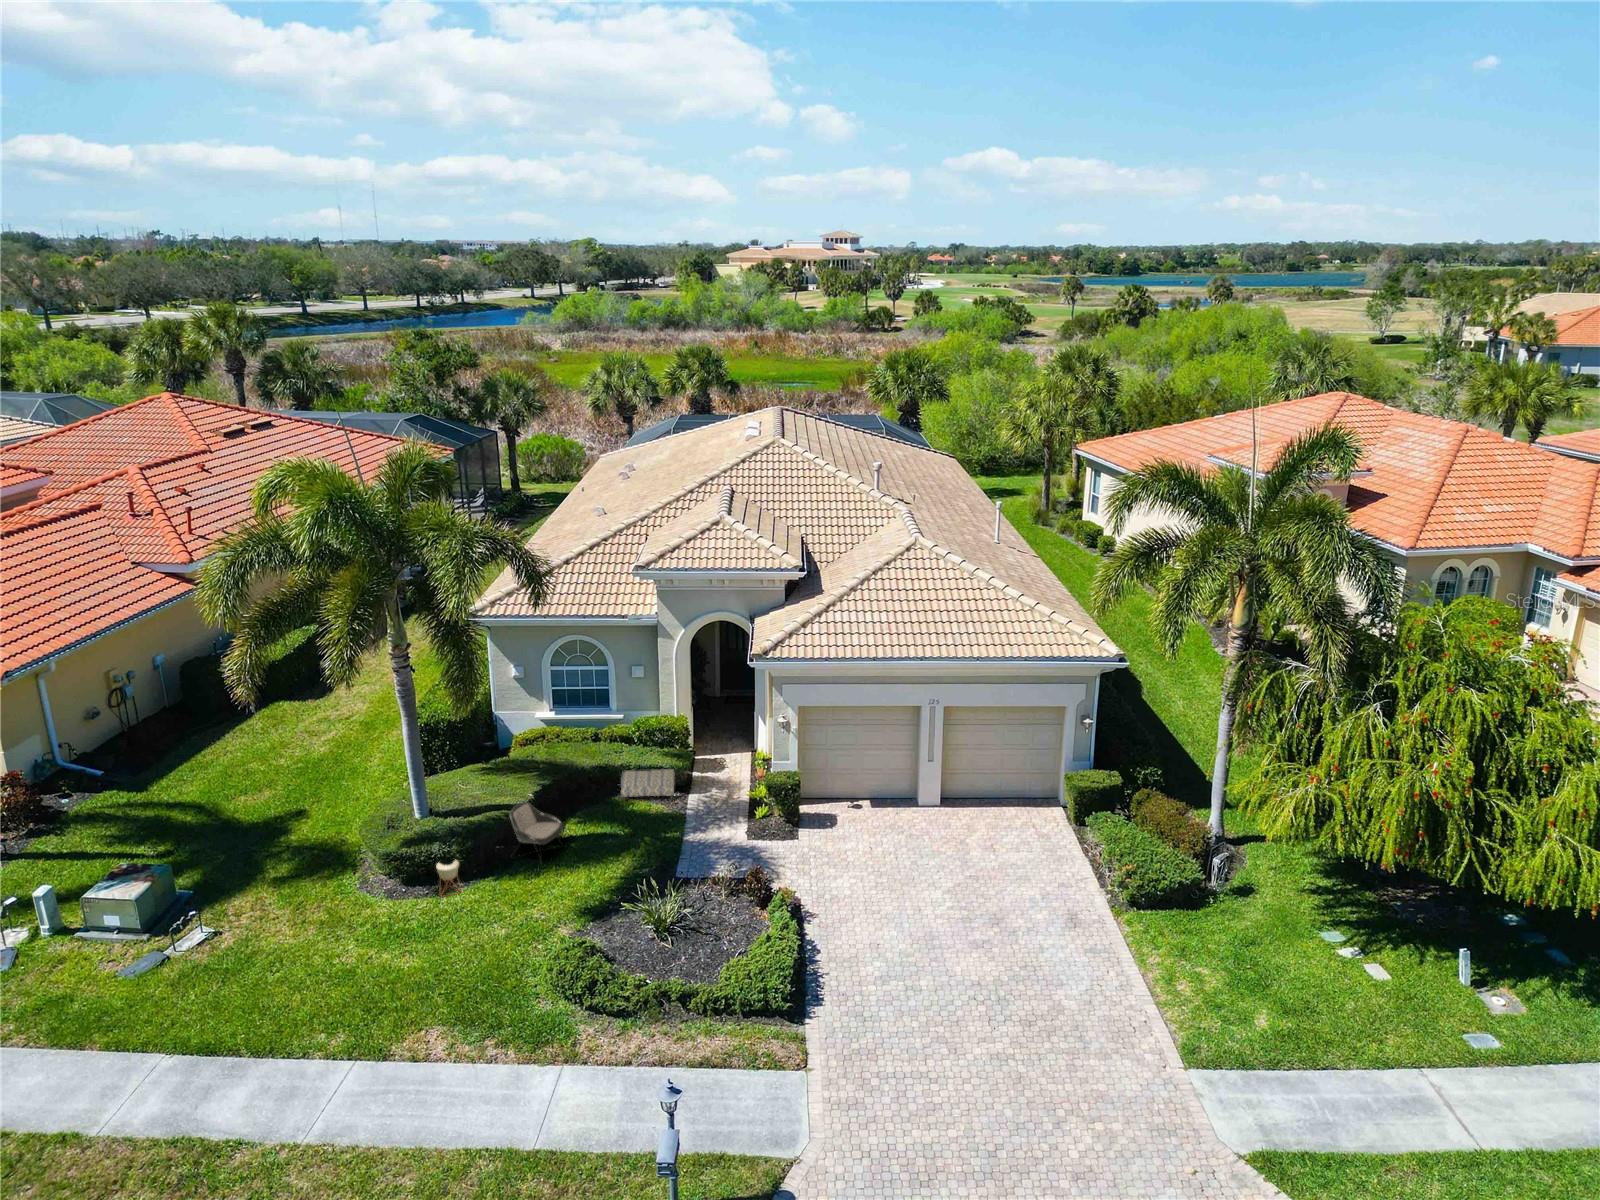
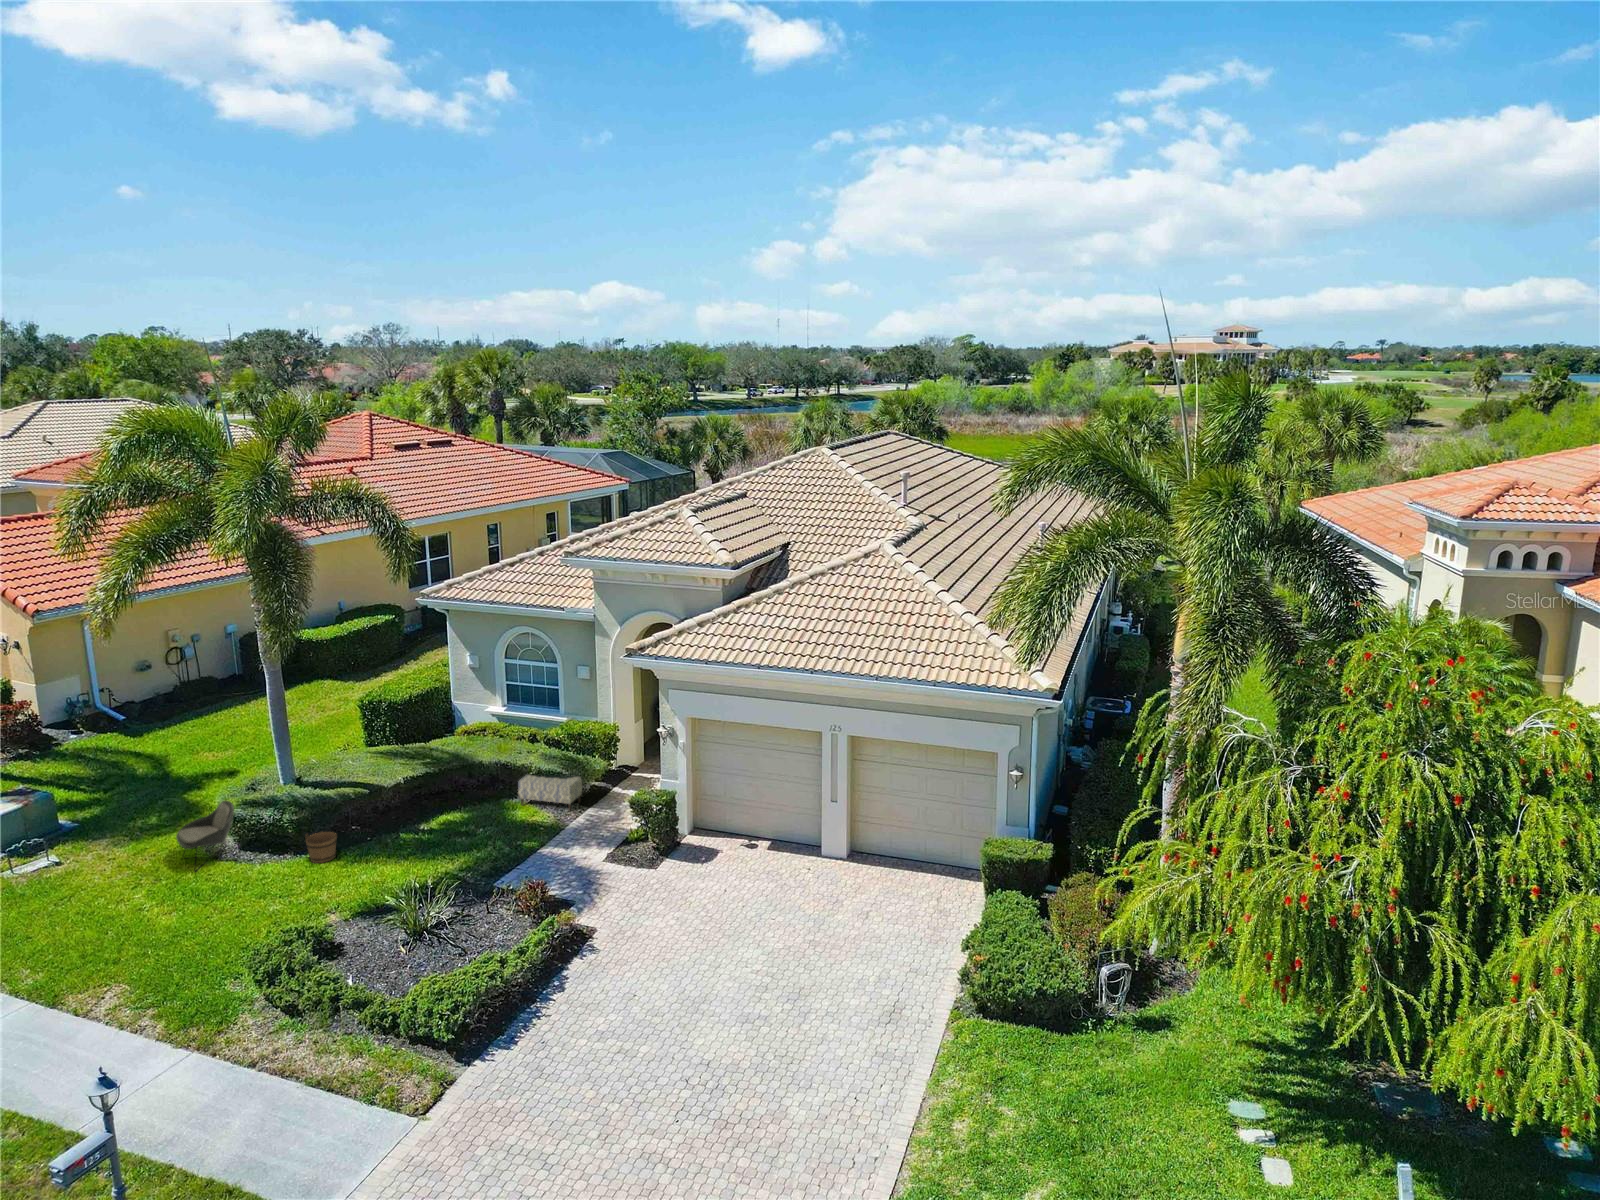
lounge chair: present [510,802,564,863] -> present [176,801,239,872]
bucket: none [474,856,503,887] -> present [305,832,337,863]
planter: present [436,860,462,896] -> none [262,827,287,865]

